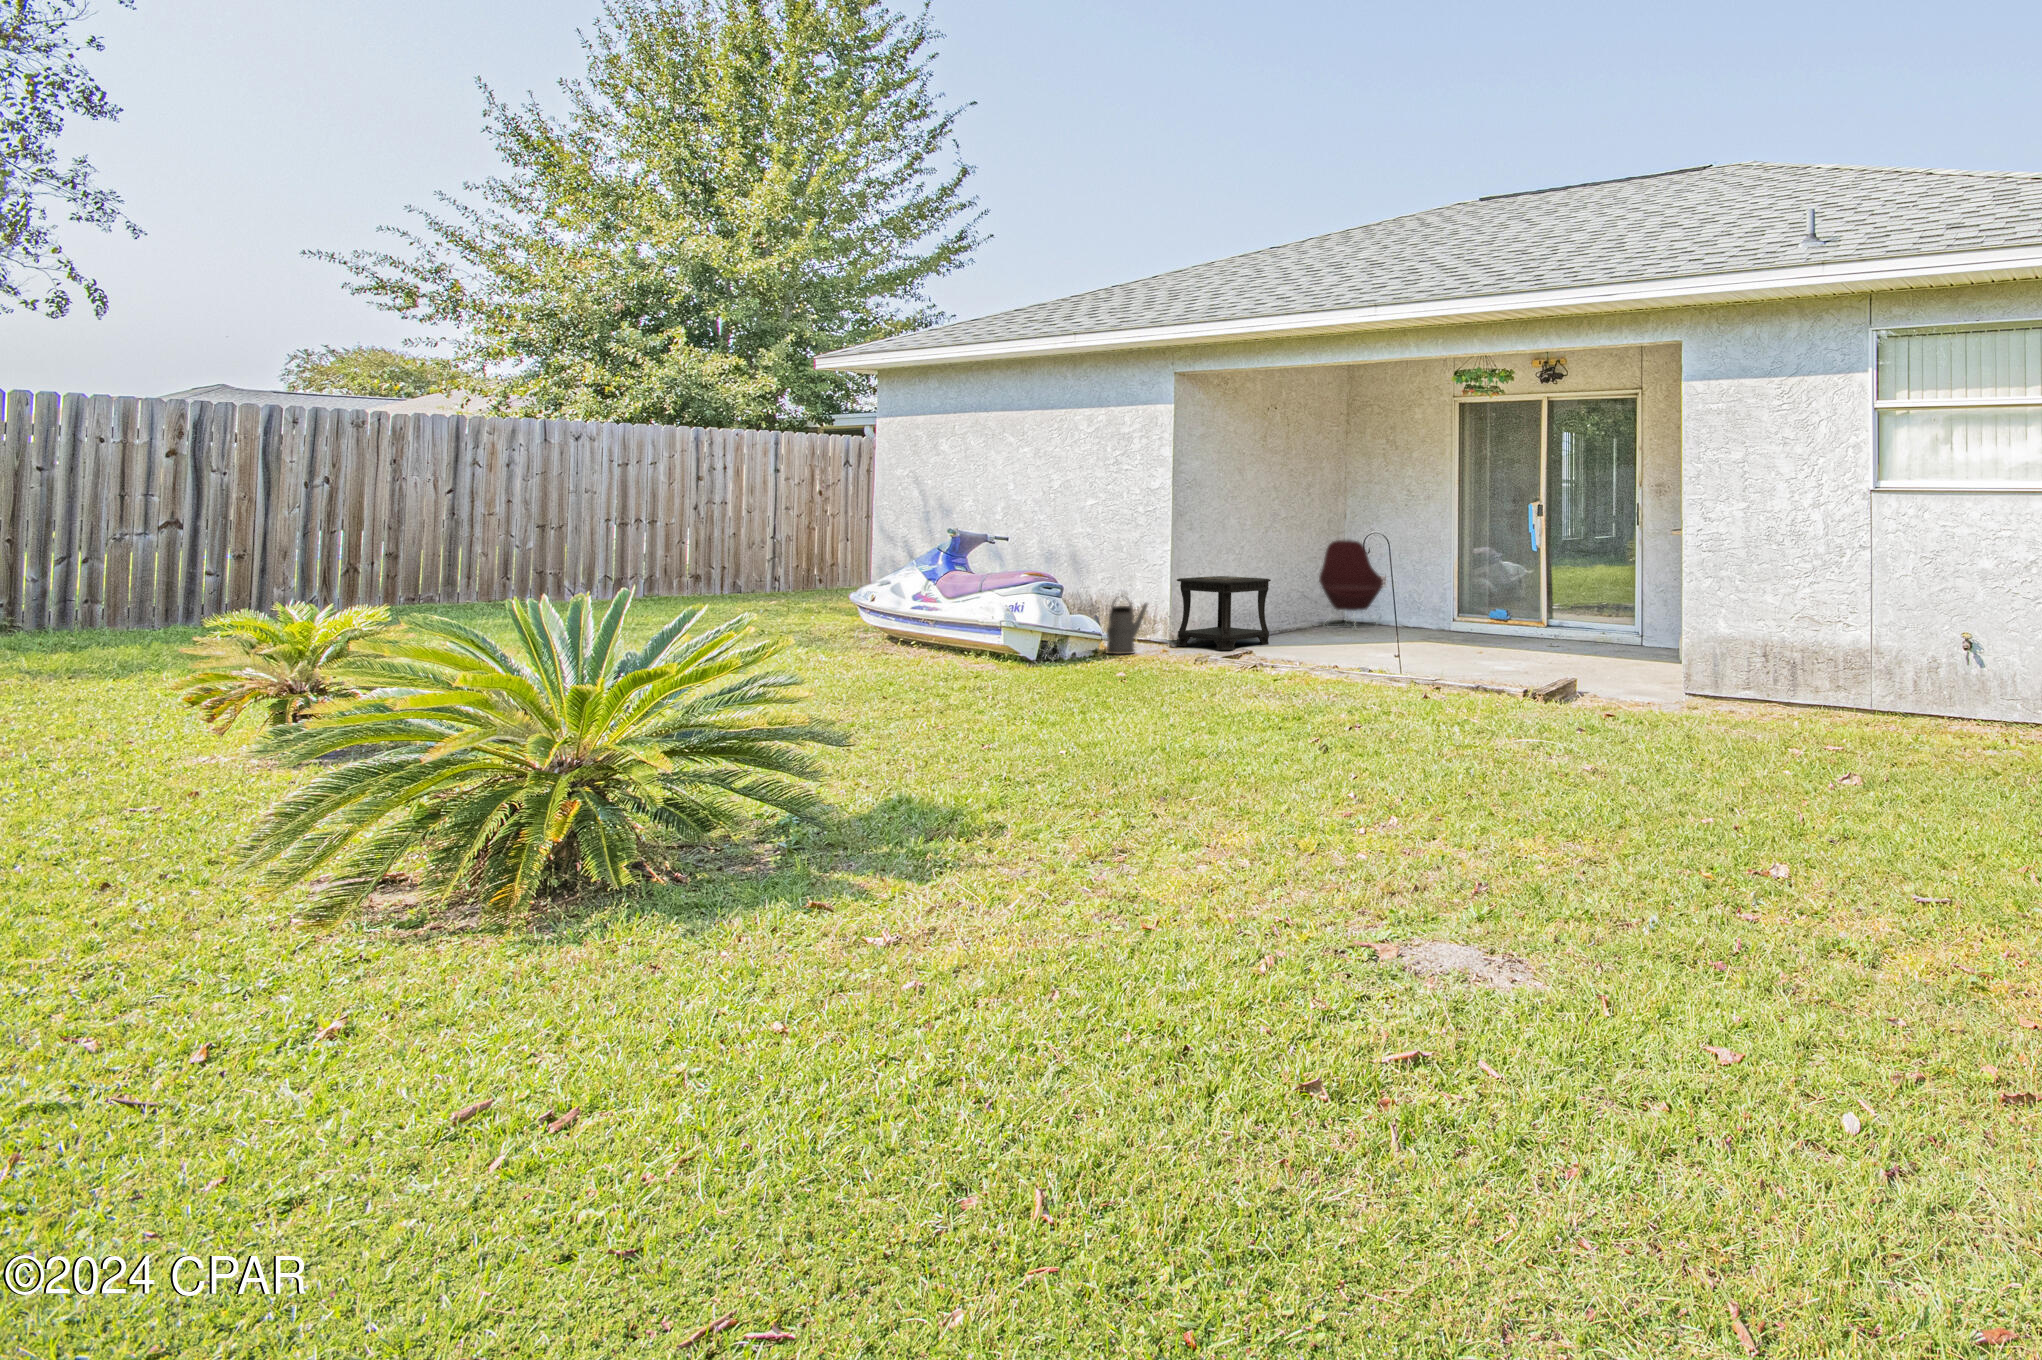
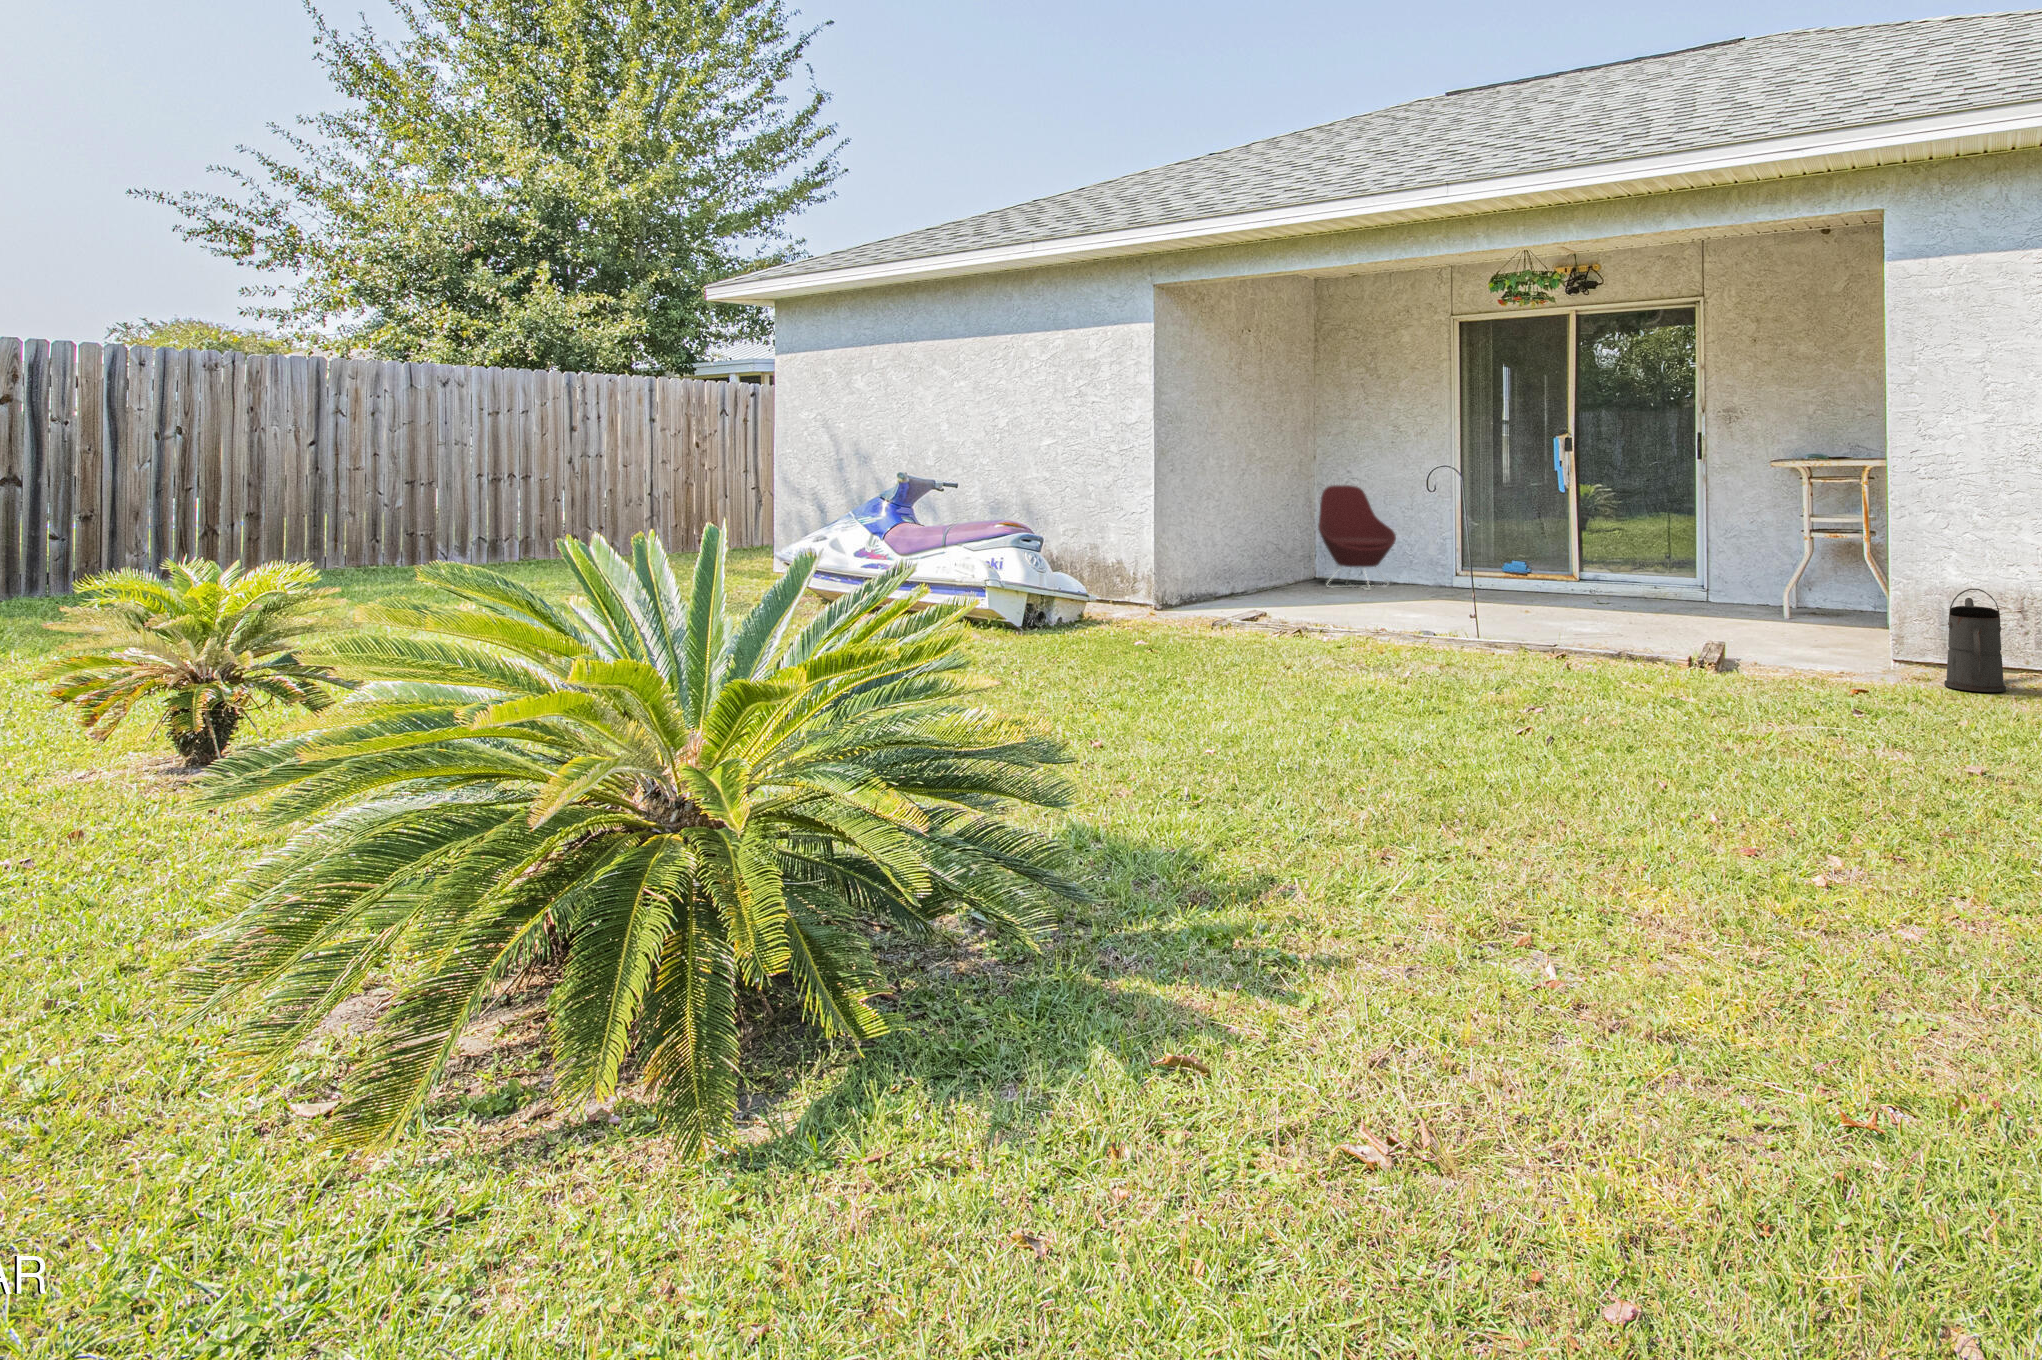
side table: present [1177,576,1271,650] -> none [1177,527,1287,616]
watering can: present [1106,596,1148,654] -> present [1944,589,2006,692]

